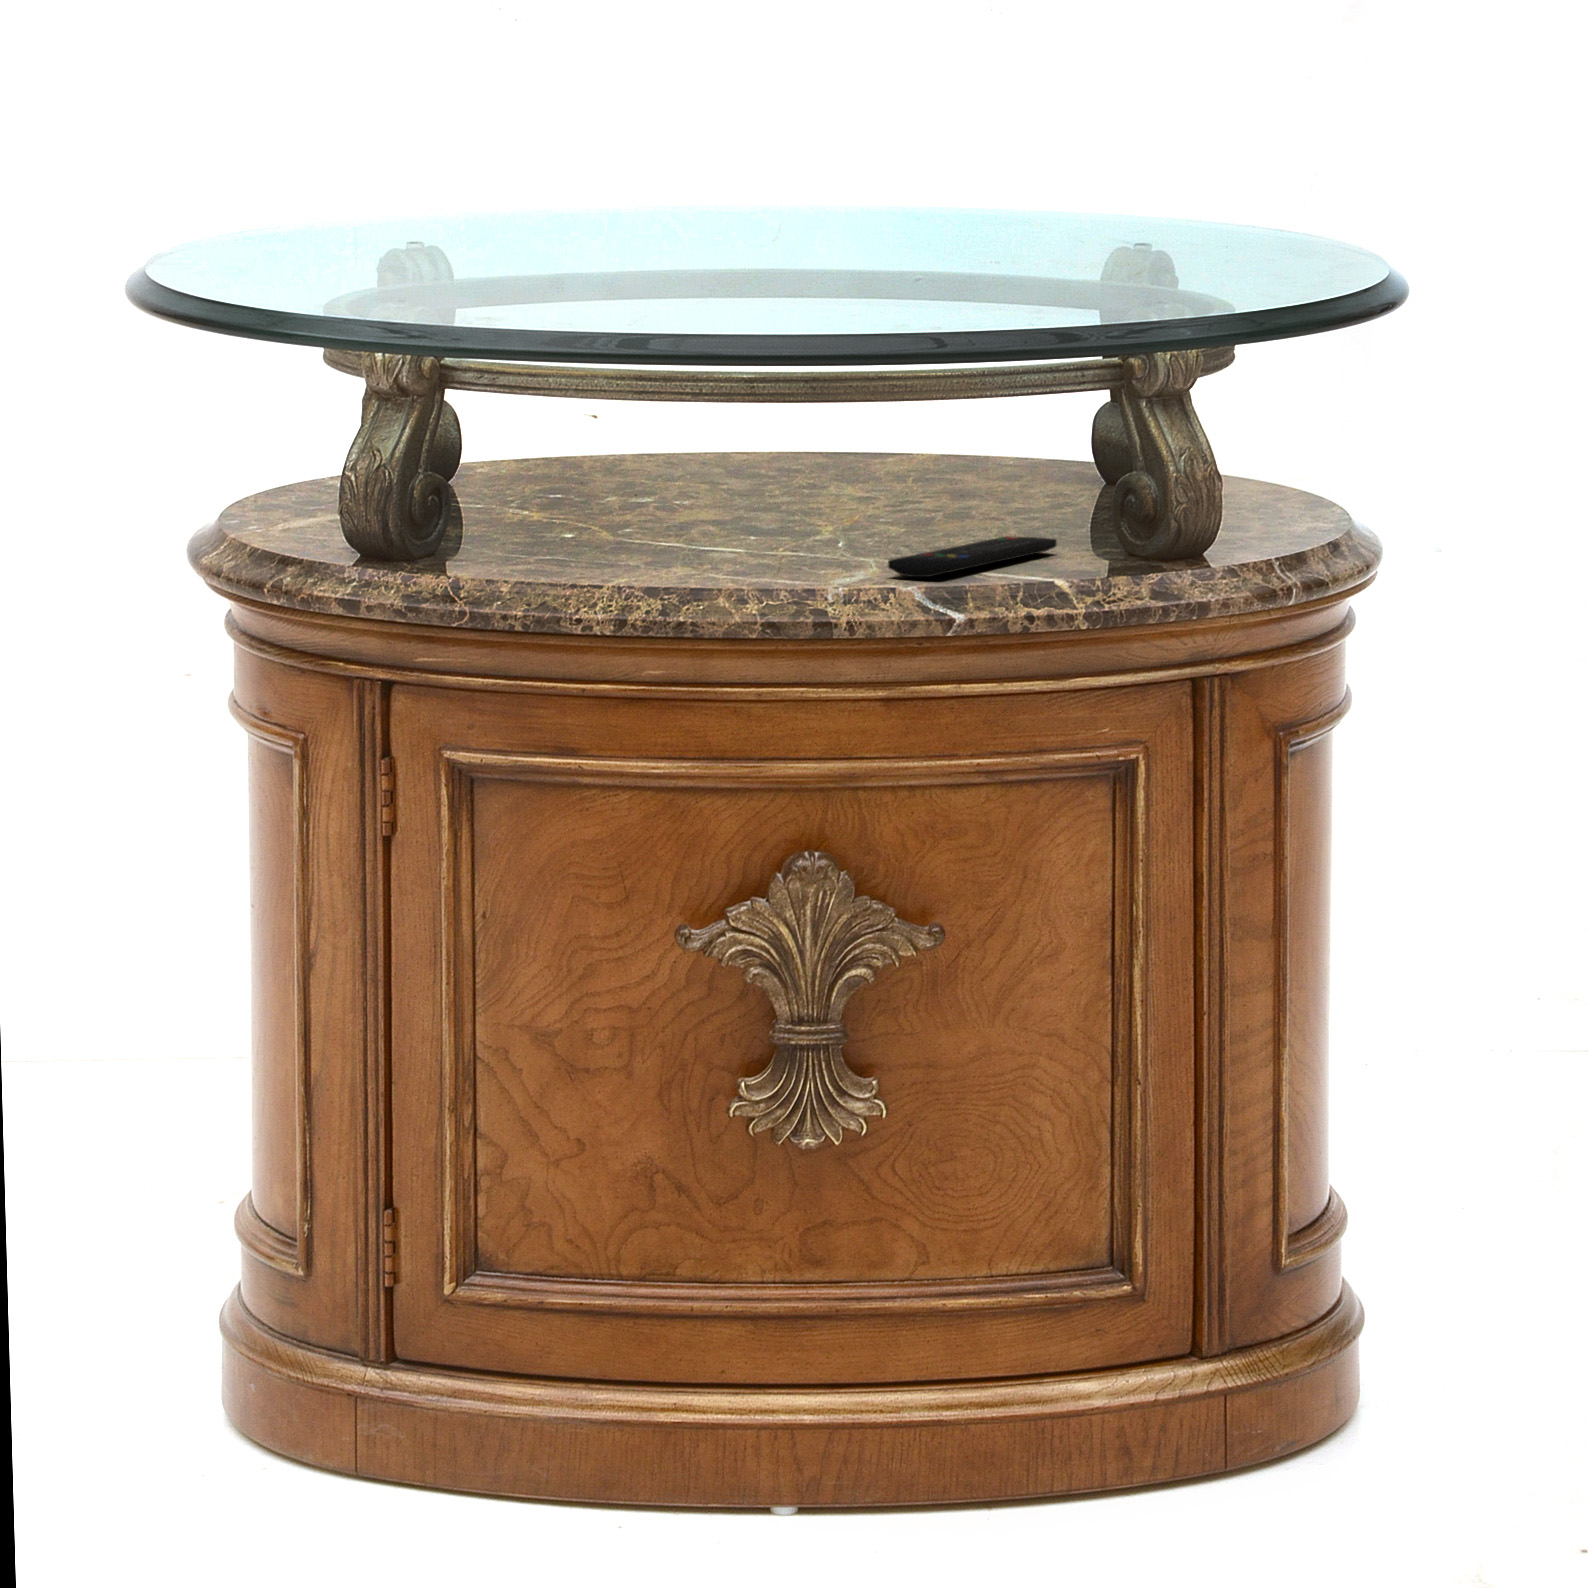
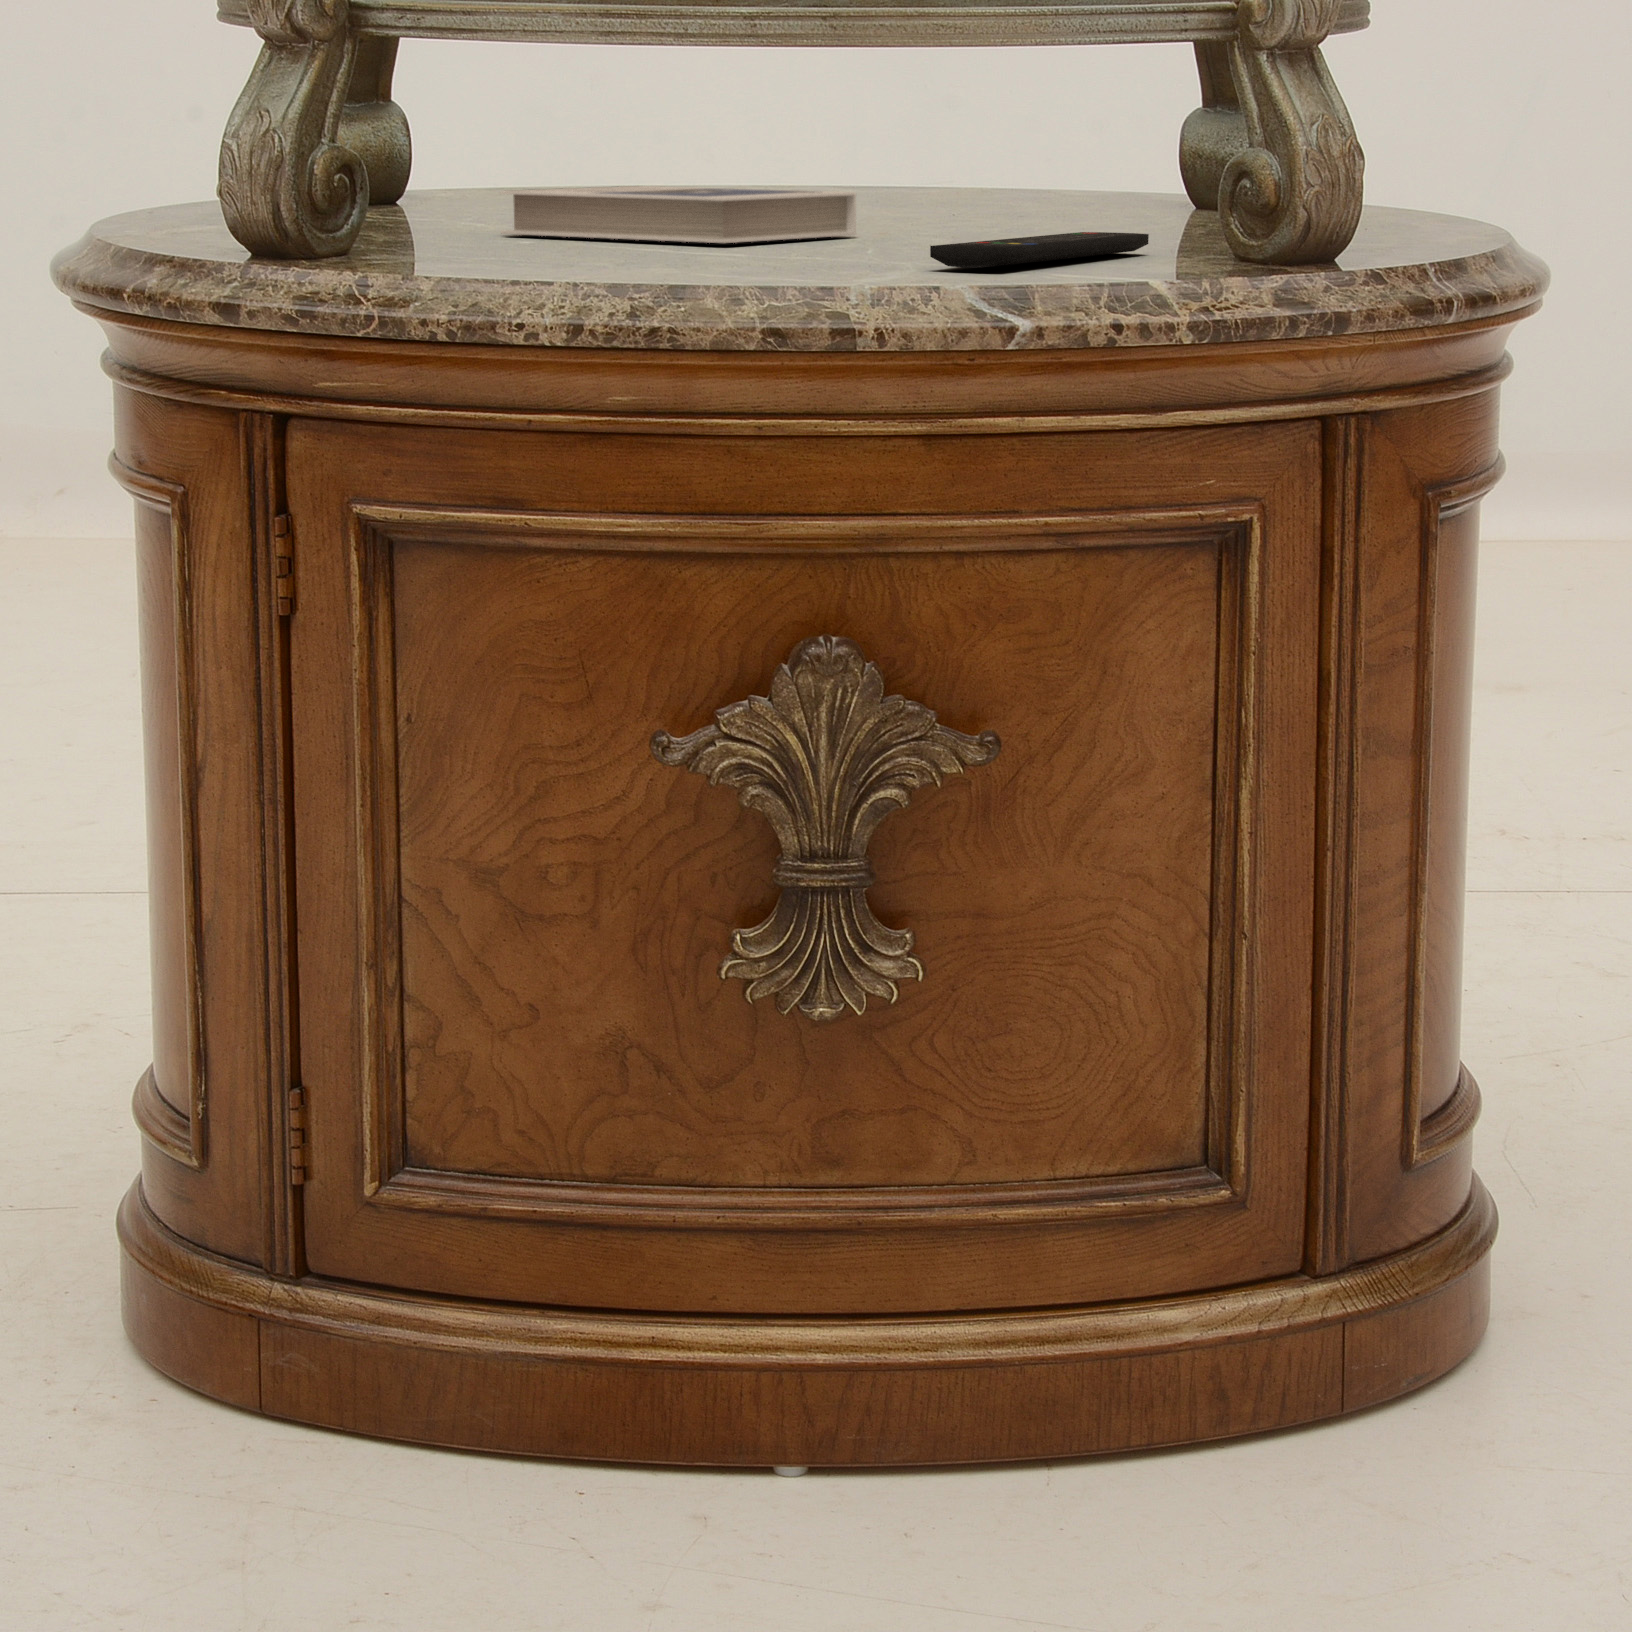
hardback book: none [548,484,830,543] -> present [500,186,856,243]

